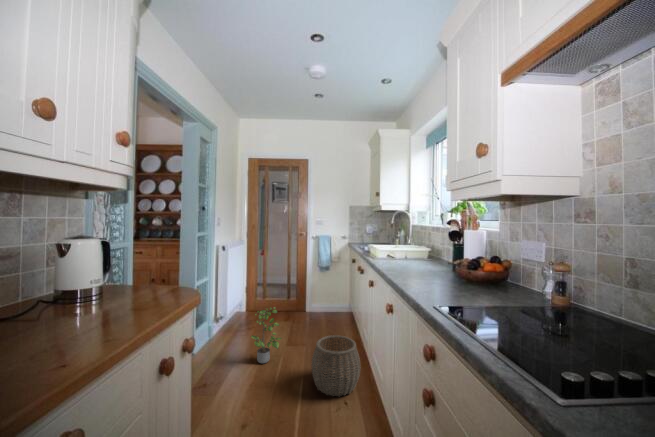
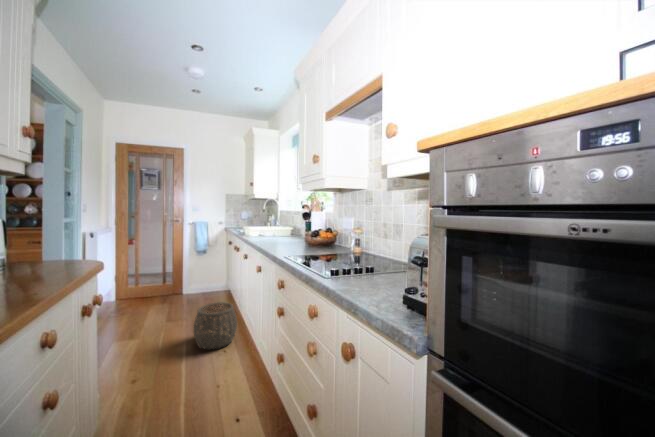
potted plant: present [251,307,281,363] -> none [126,286,162,341]

